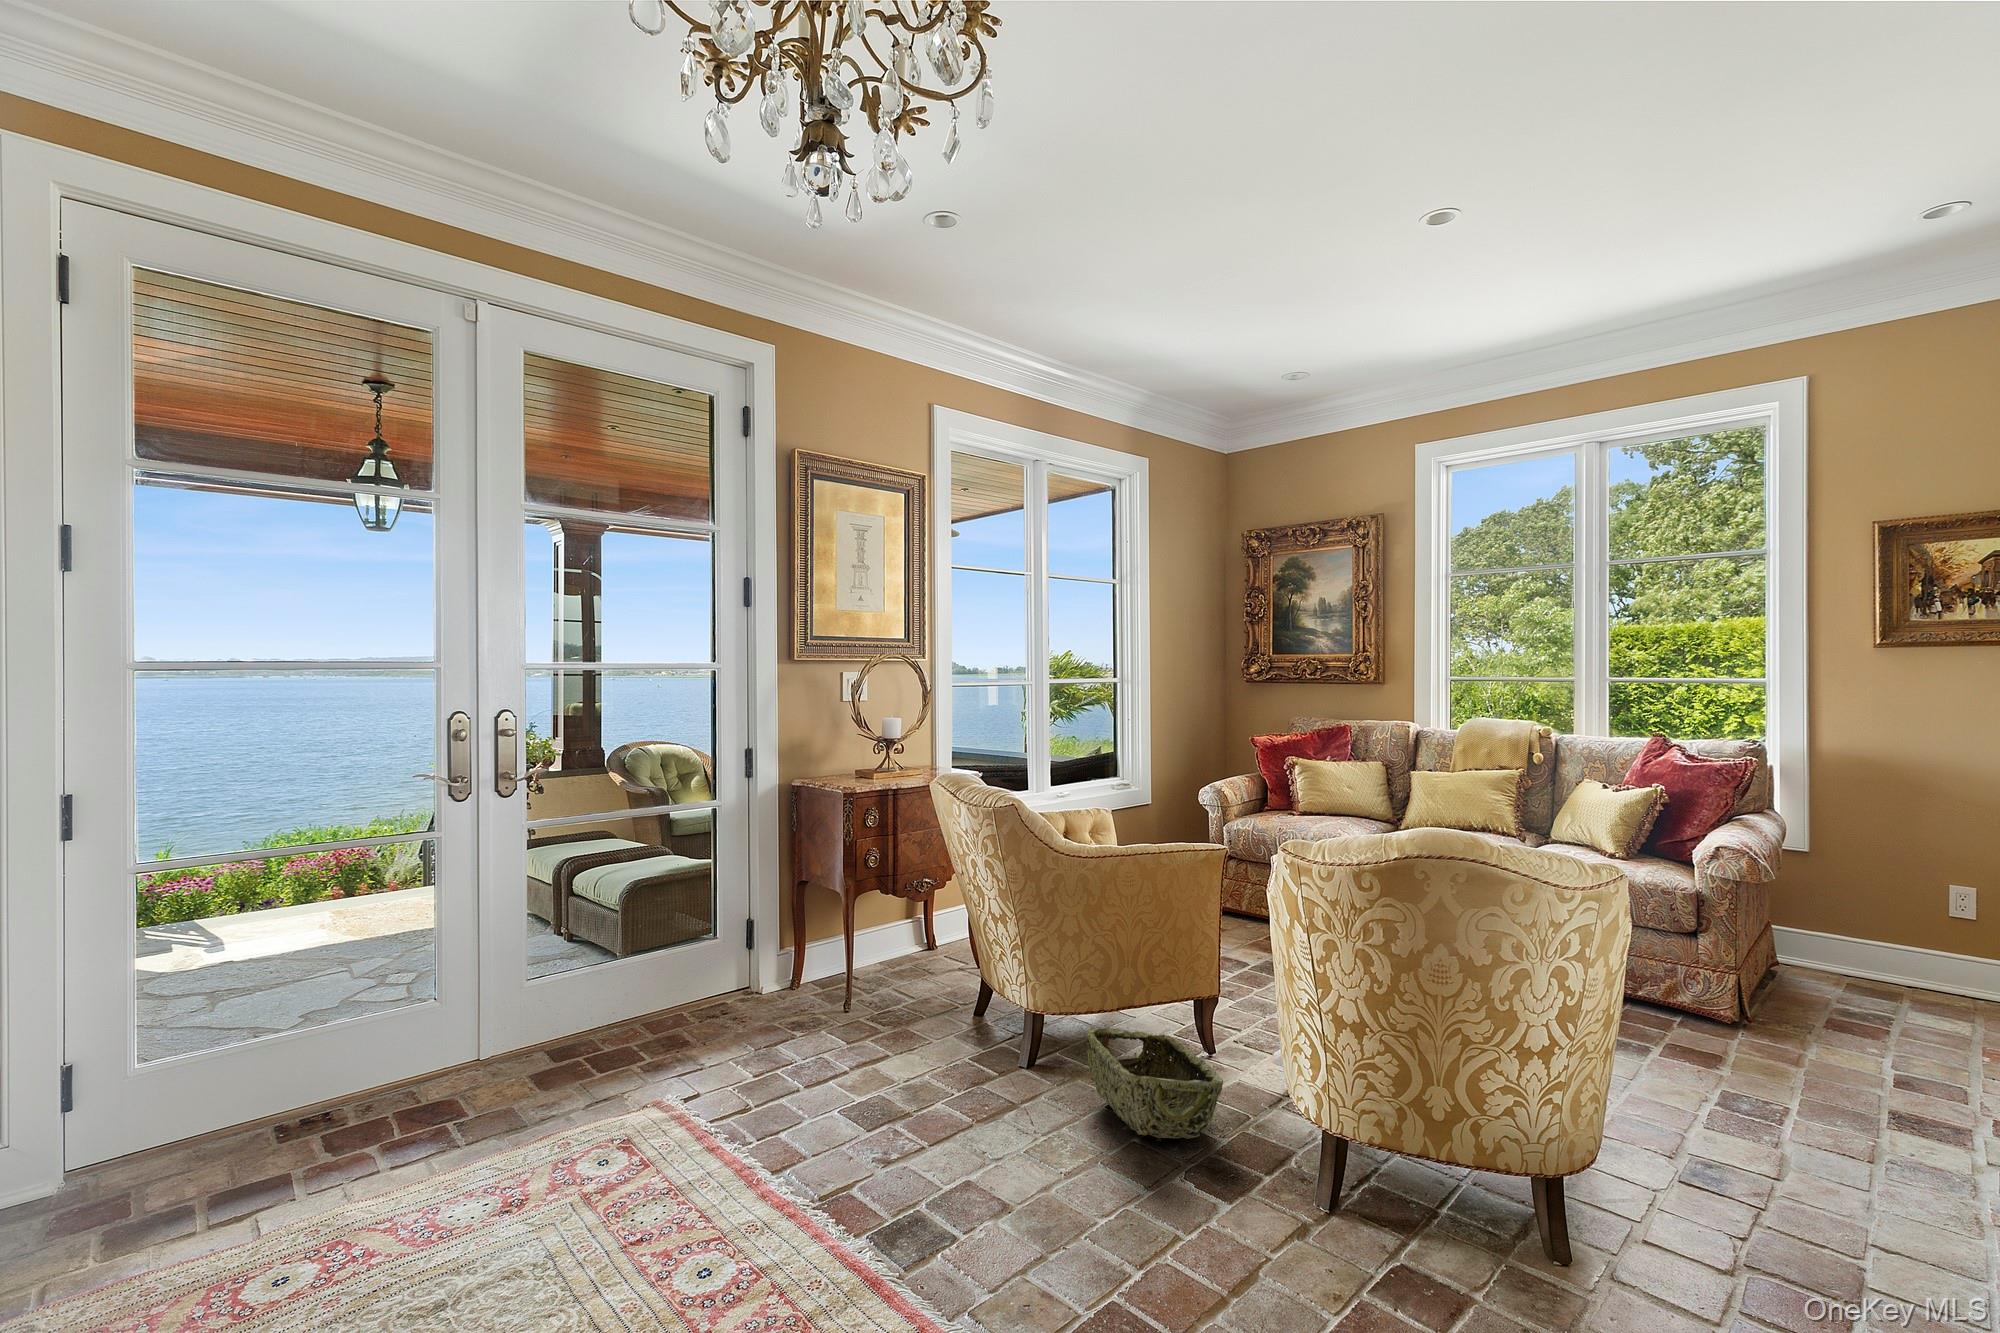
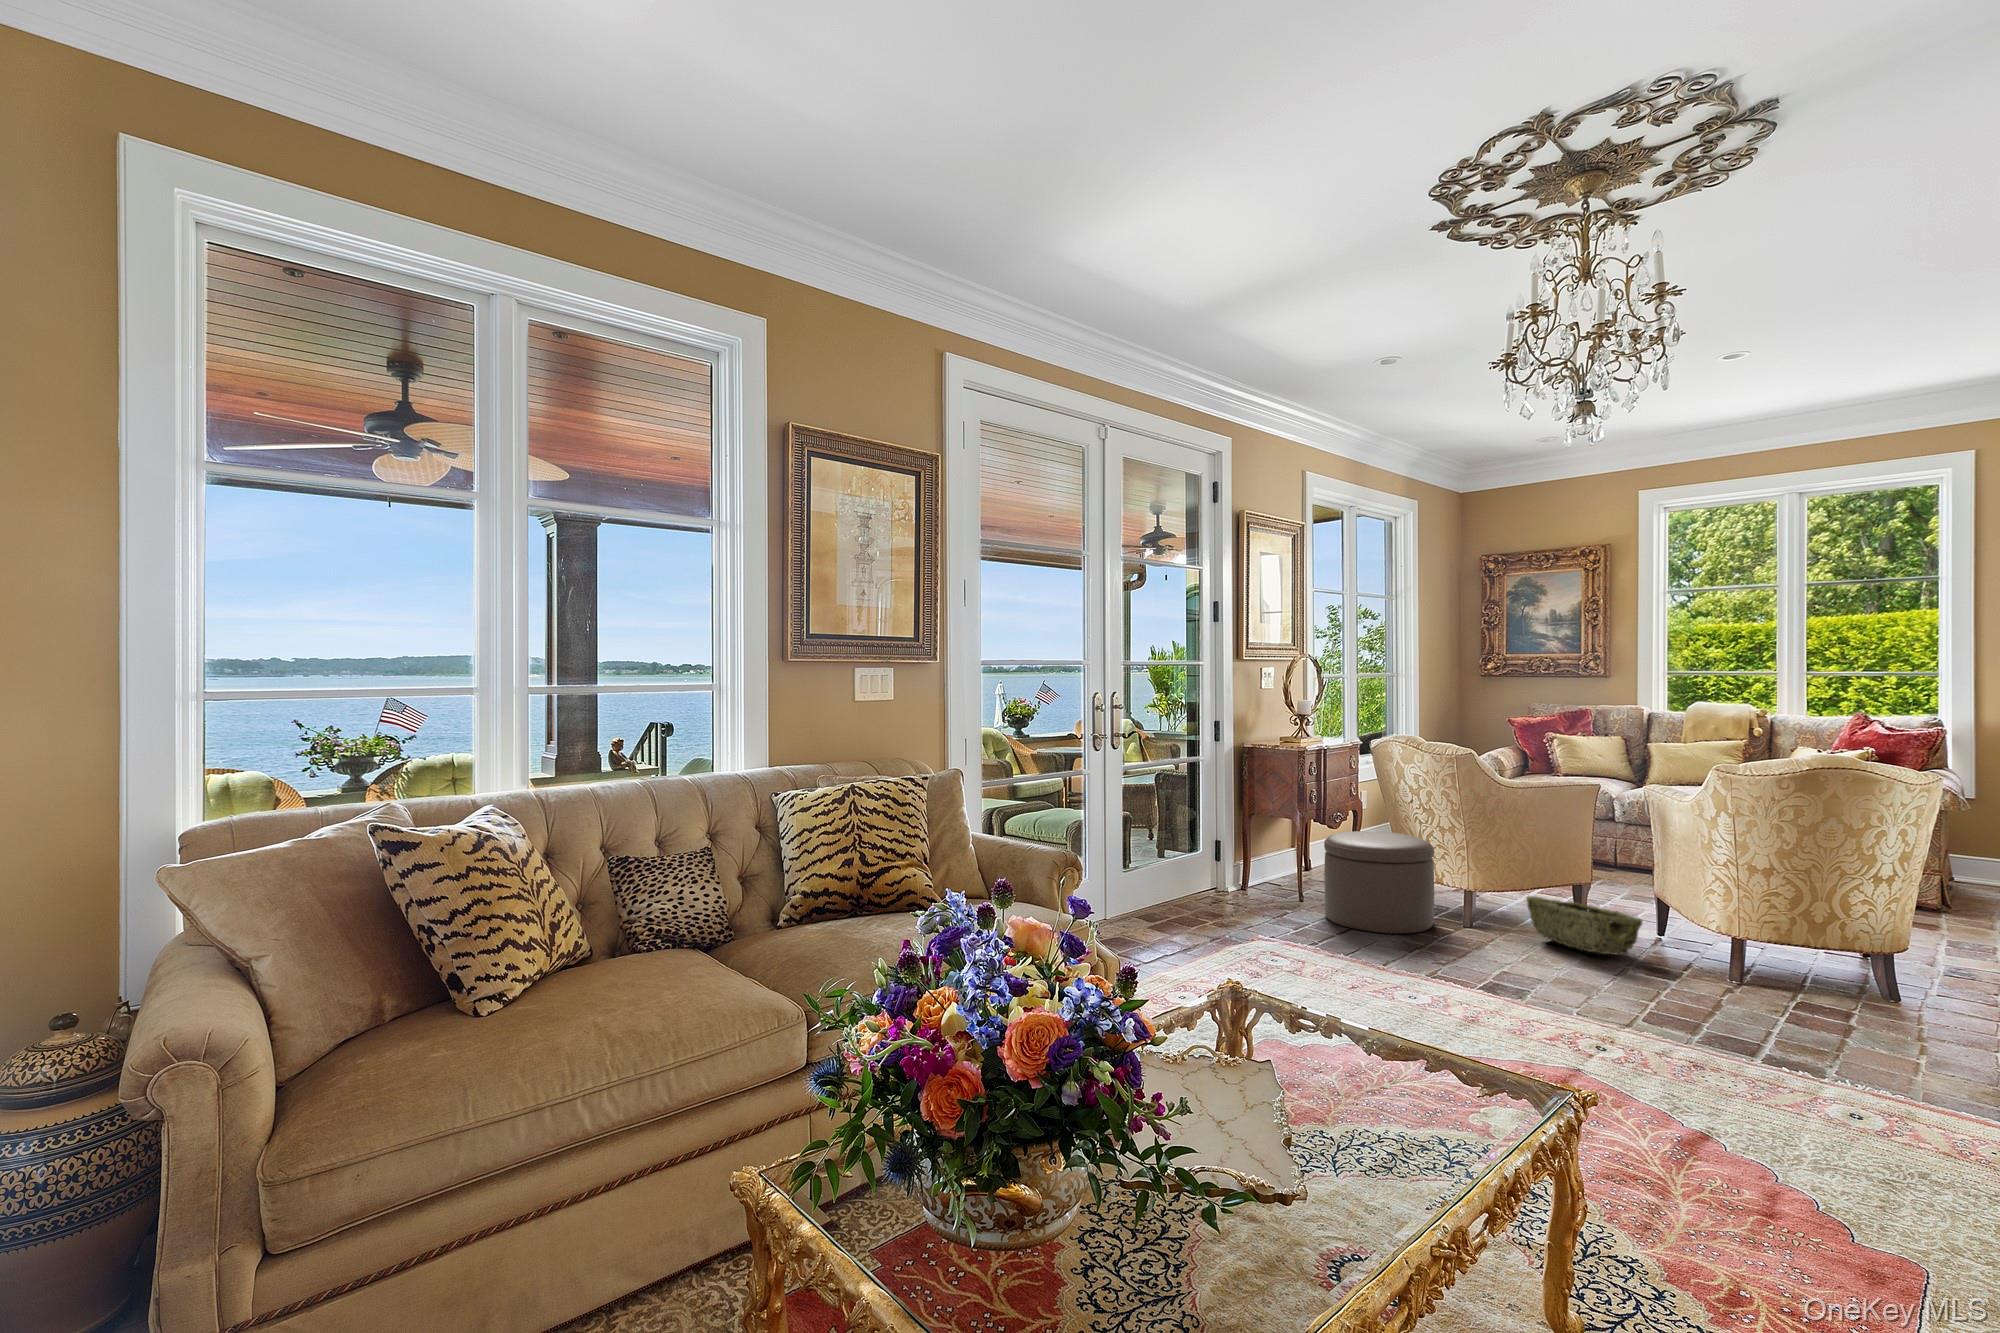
ottoman: none [827,916,981,1087] -> present [1324,831,1434,934]

